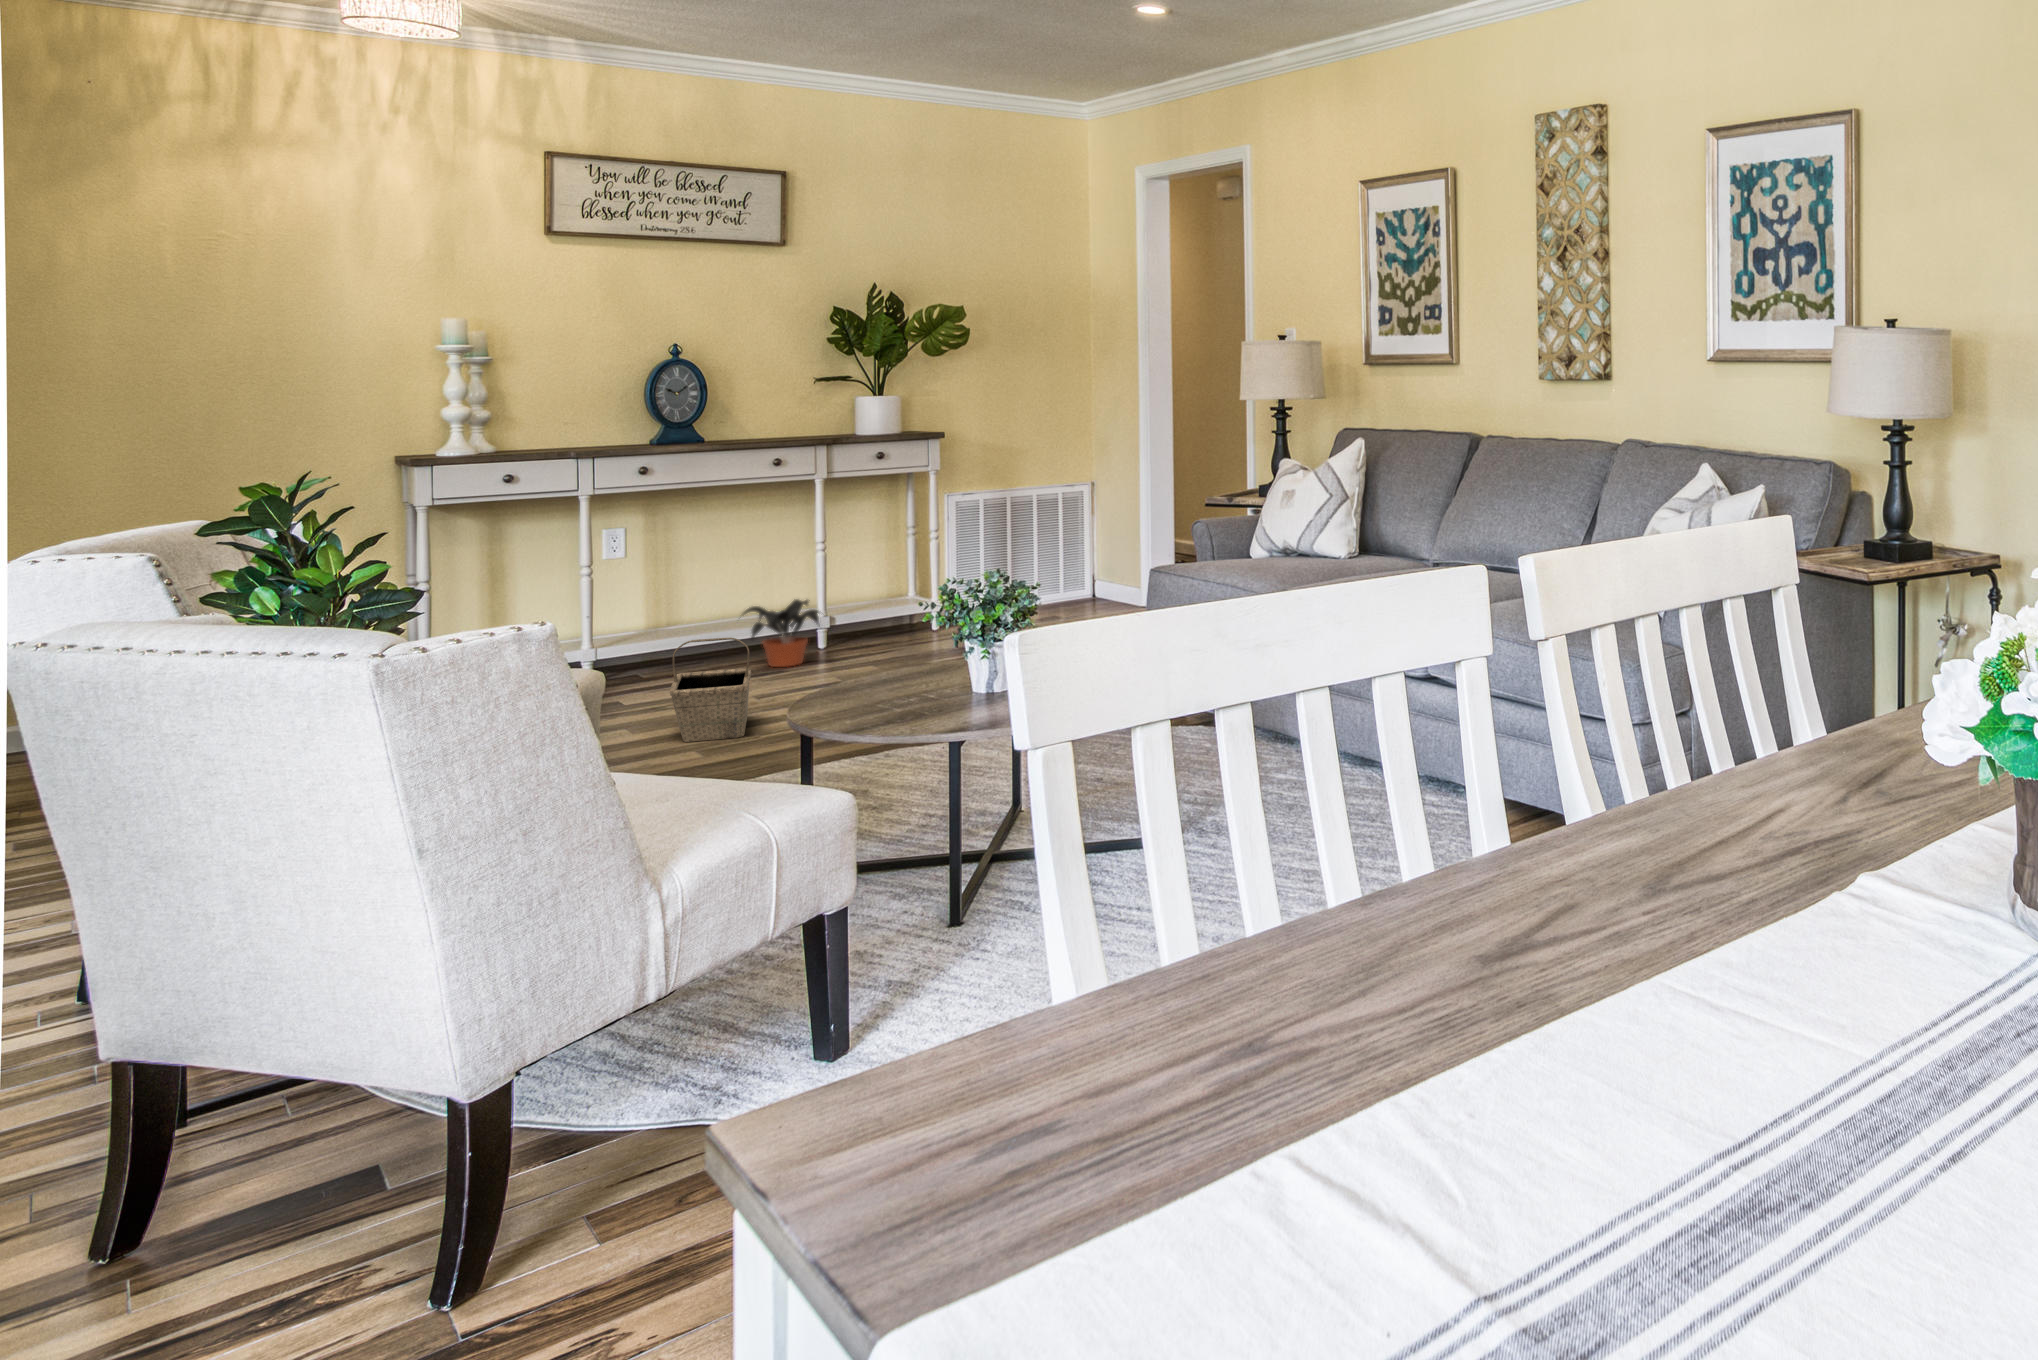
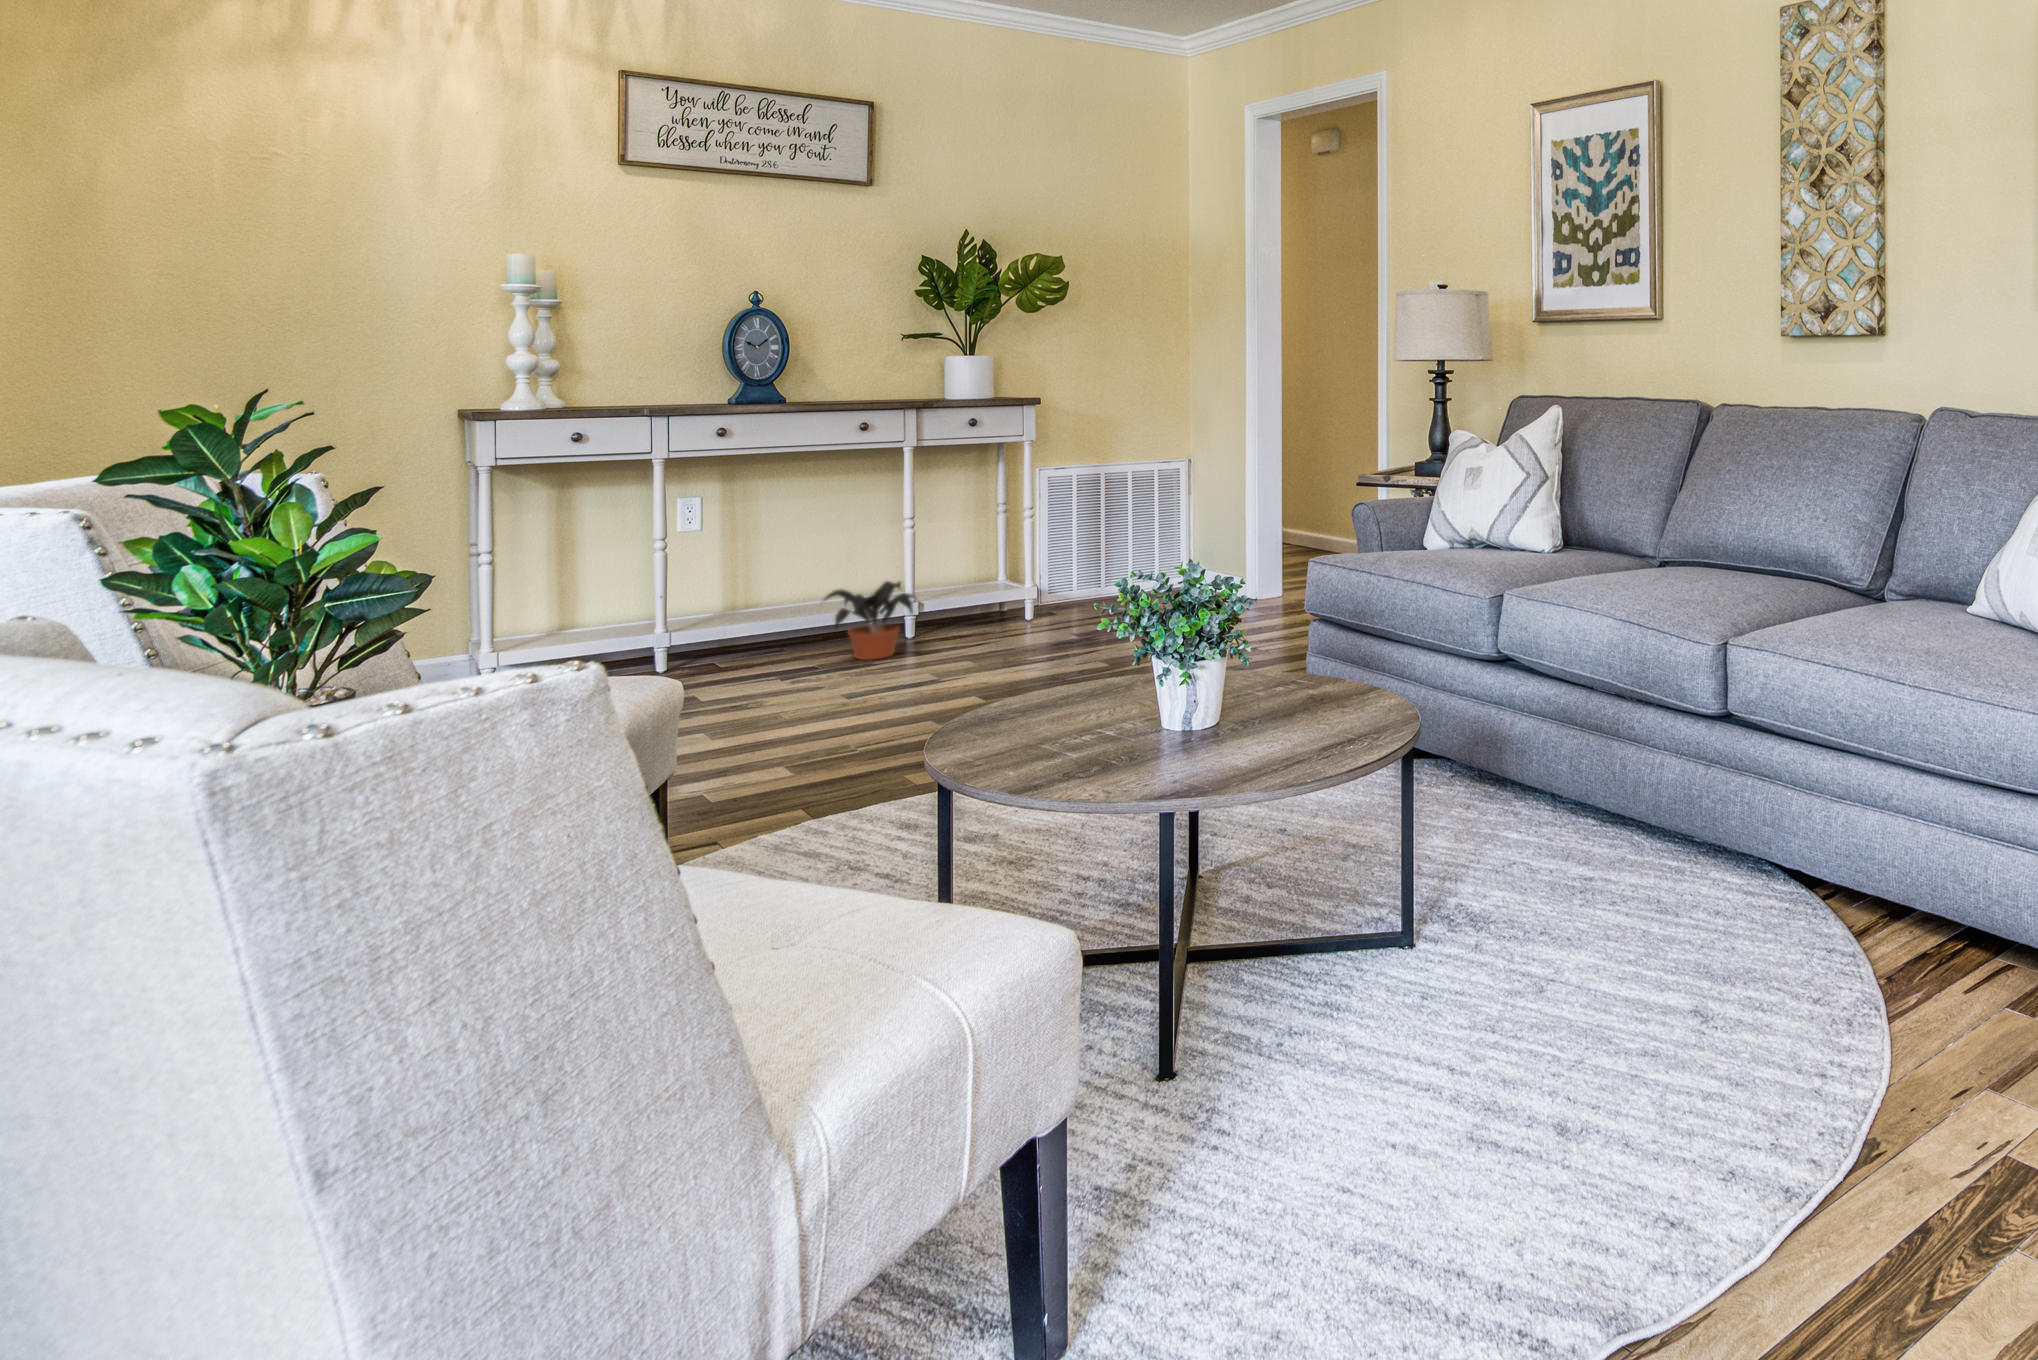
basket: present [670,638,751,742] -> none [725,638,830,771]

